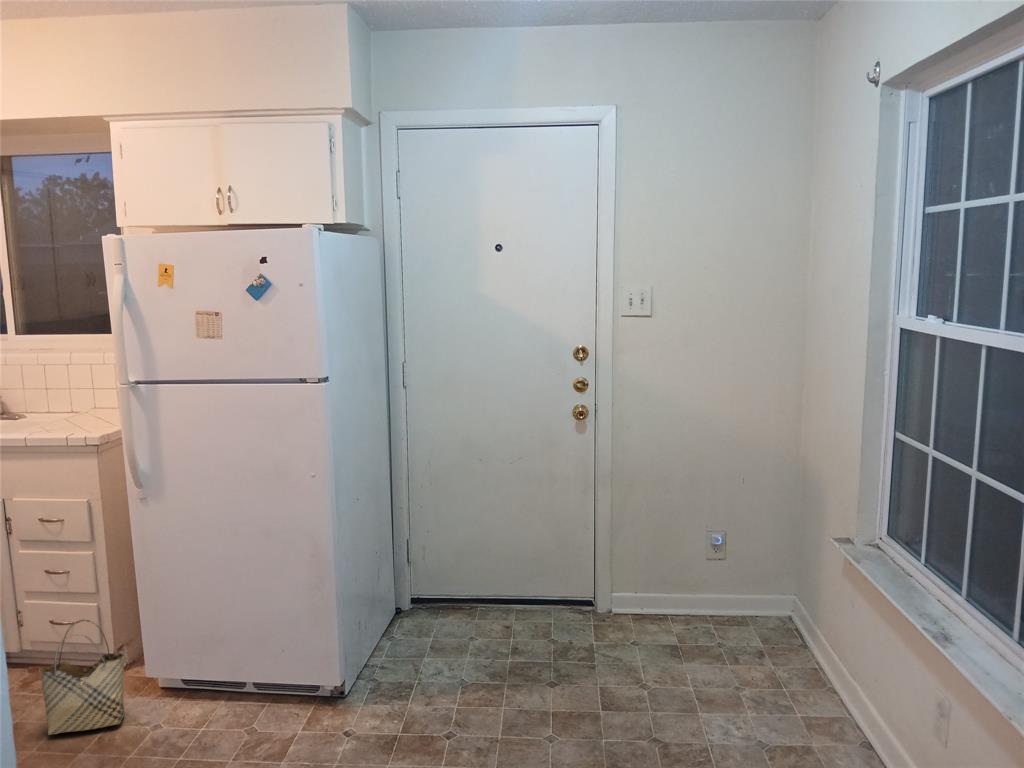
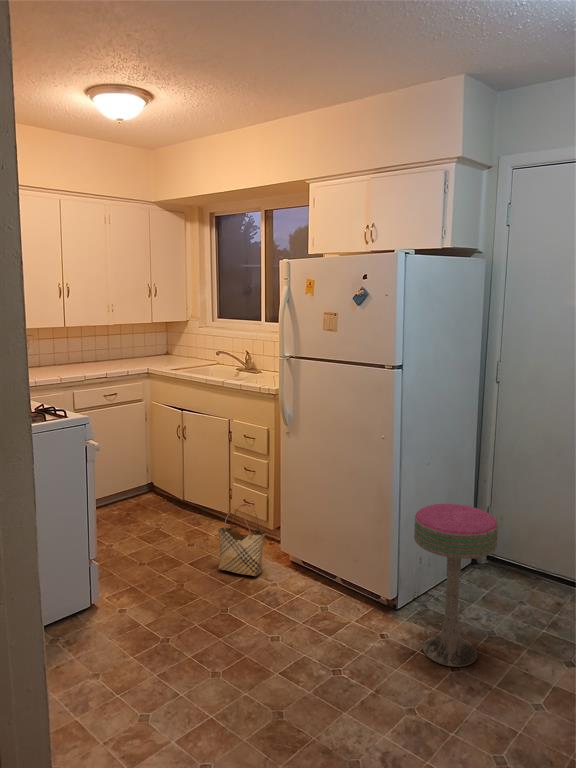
bar stool: none [377,538,476,737] -> present [414,504,498,667]

